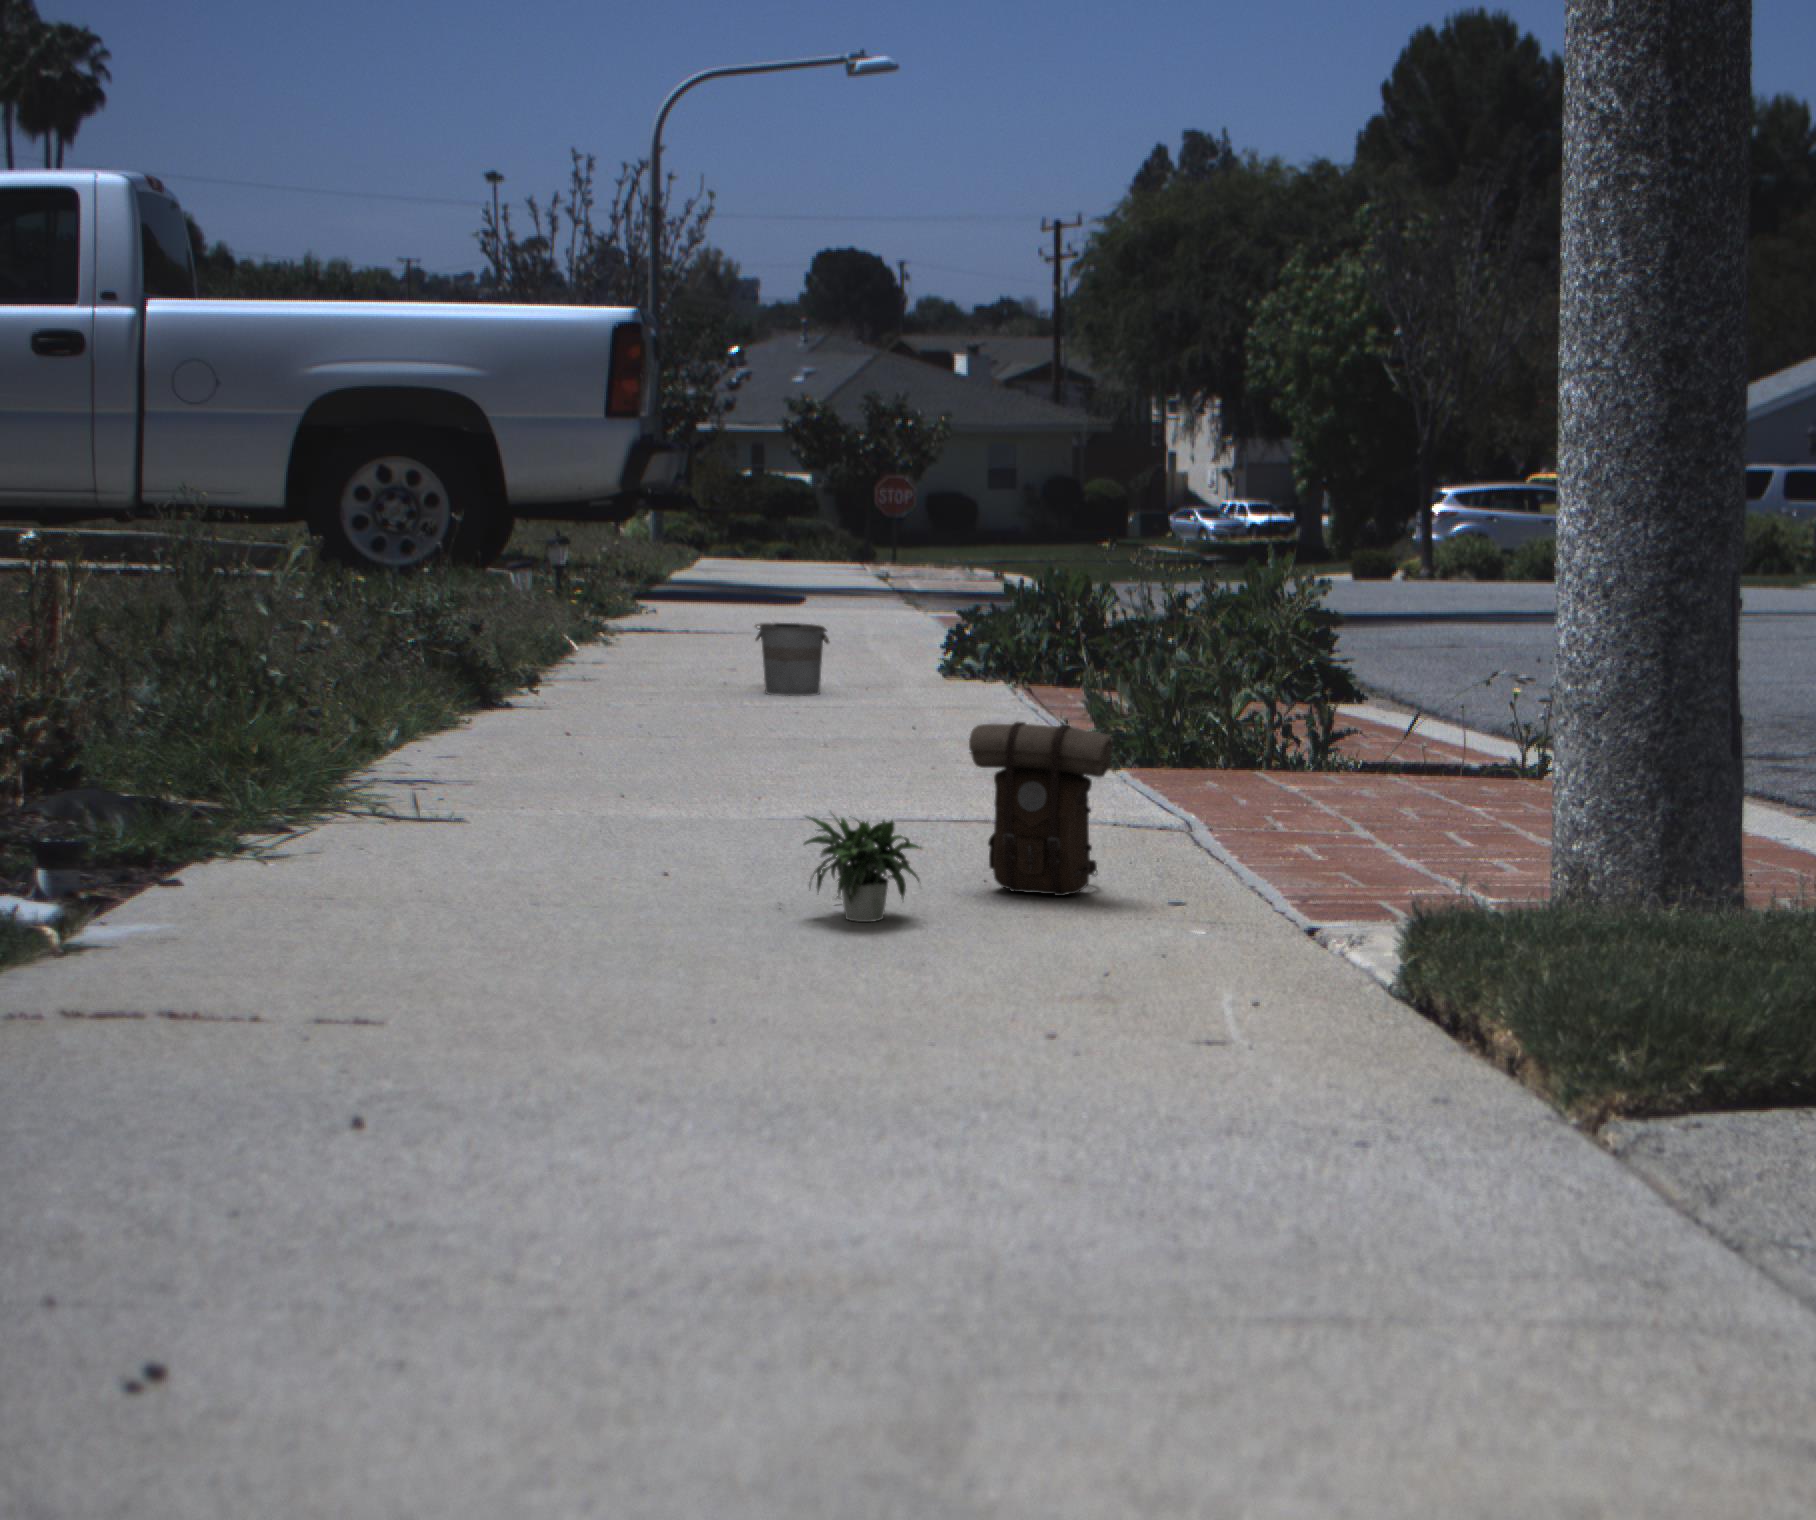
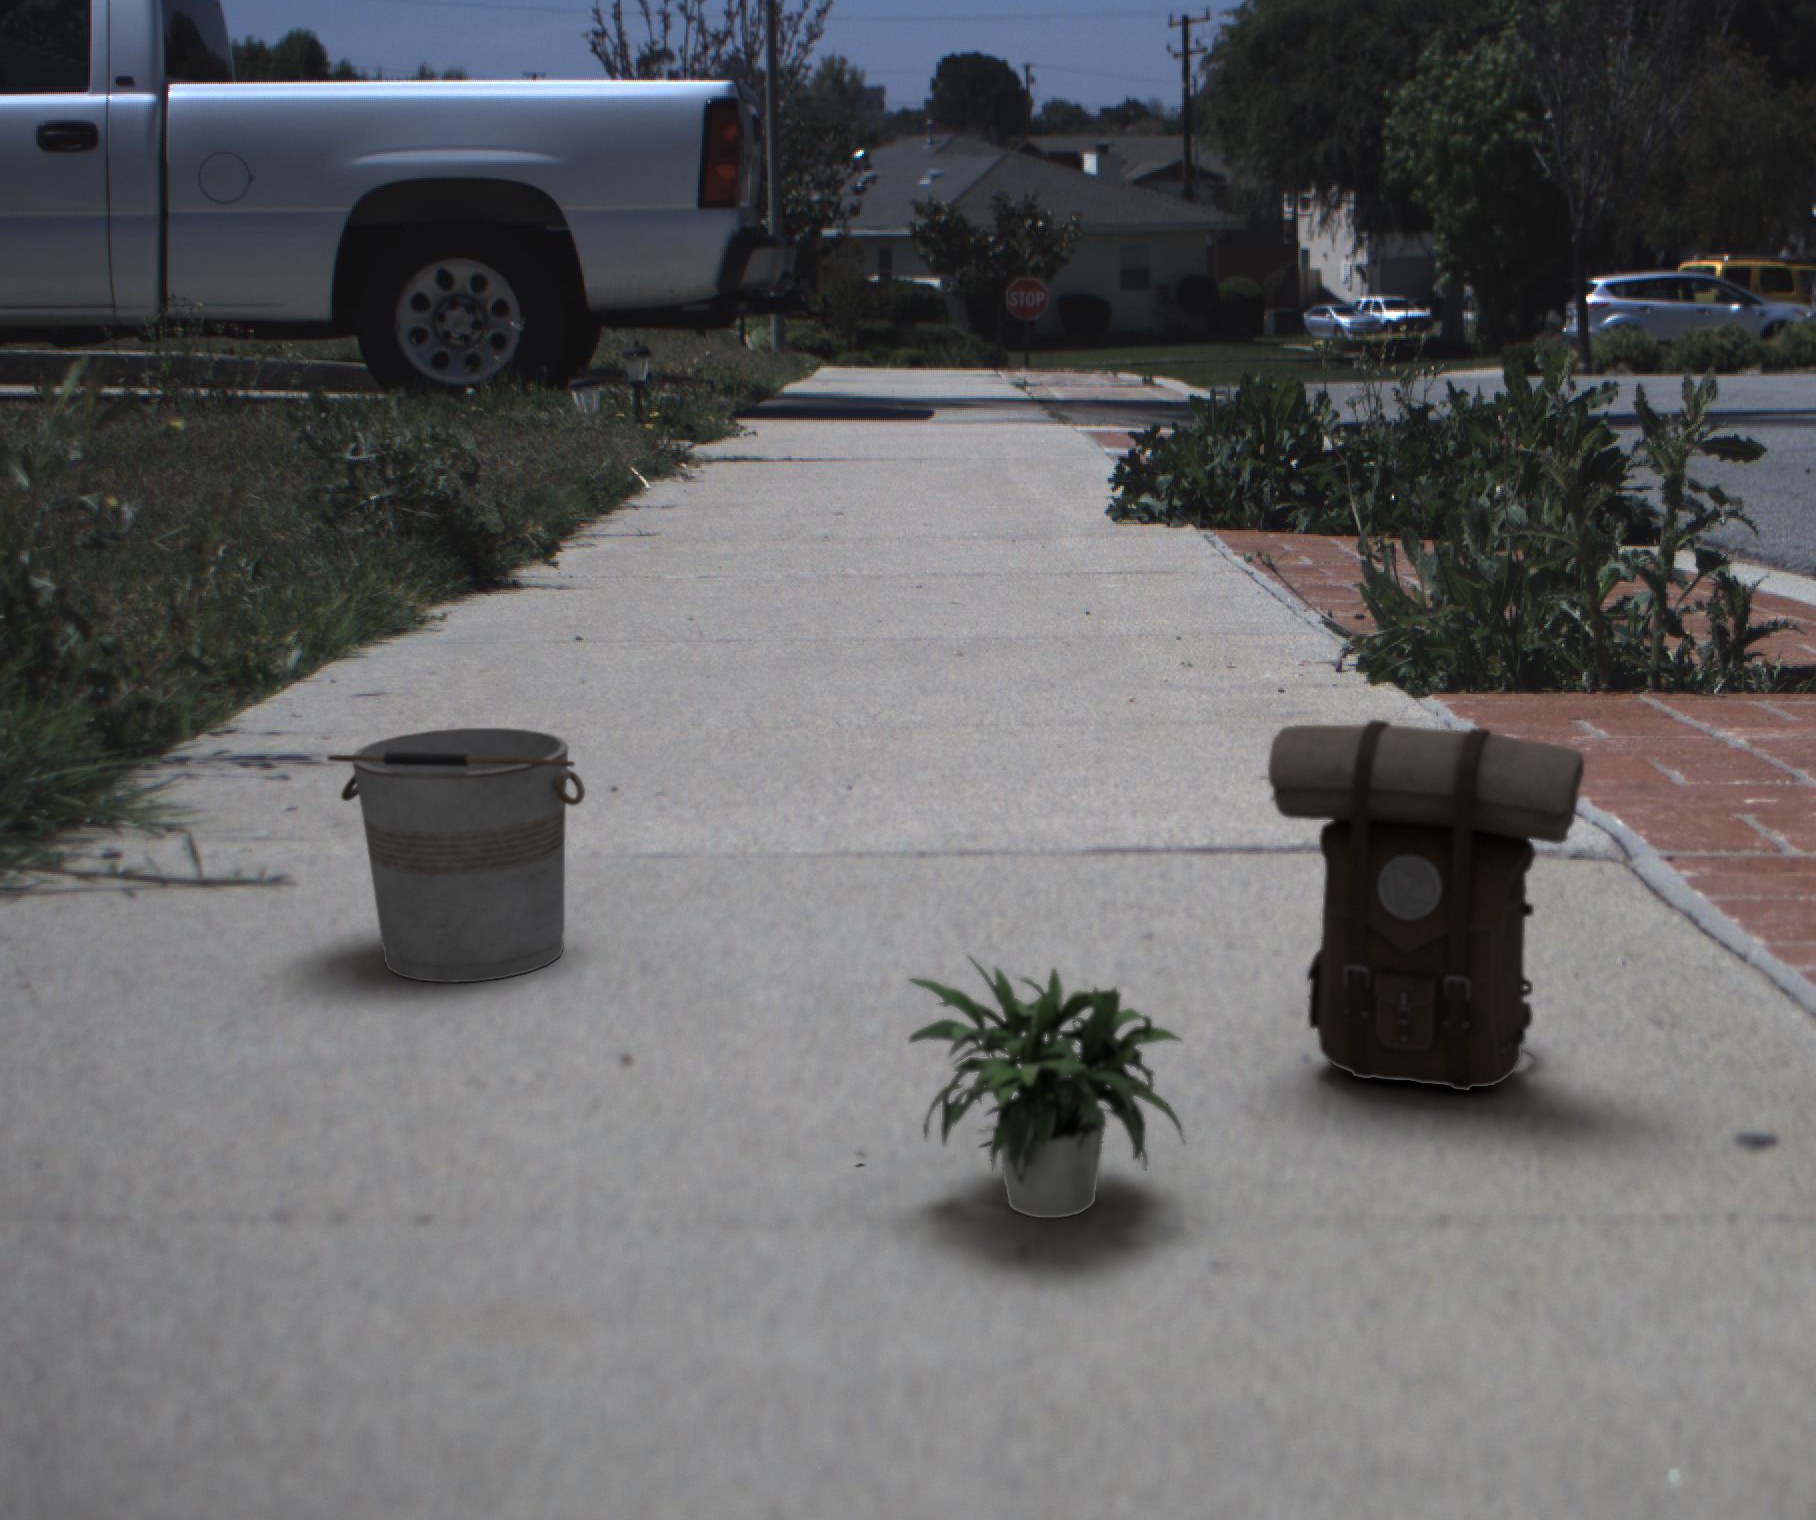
bucket: present [755,623,829,696] -> present [327,728,585,983]

